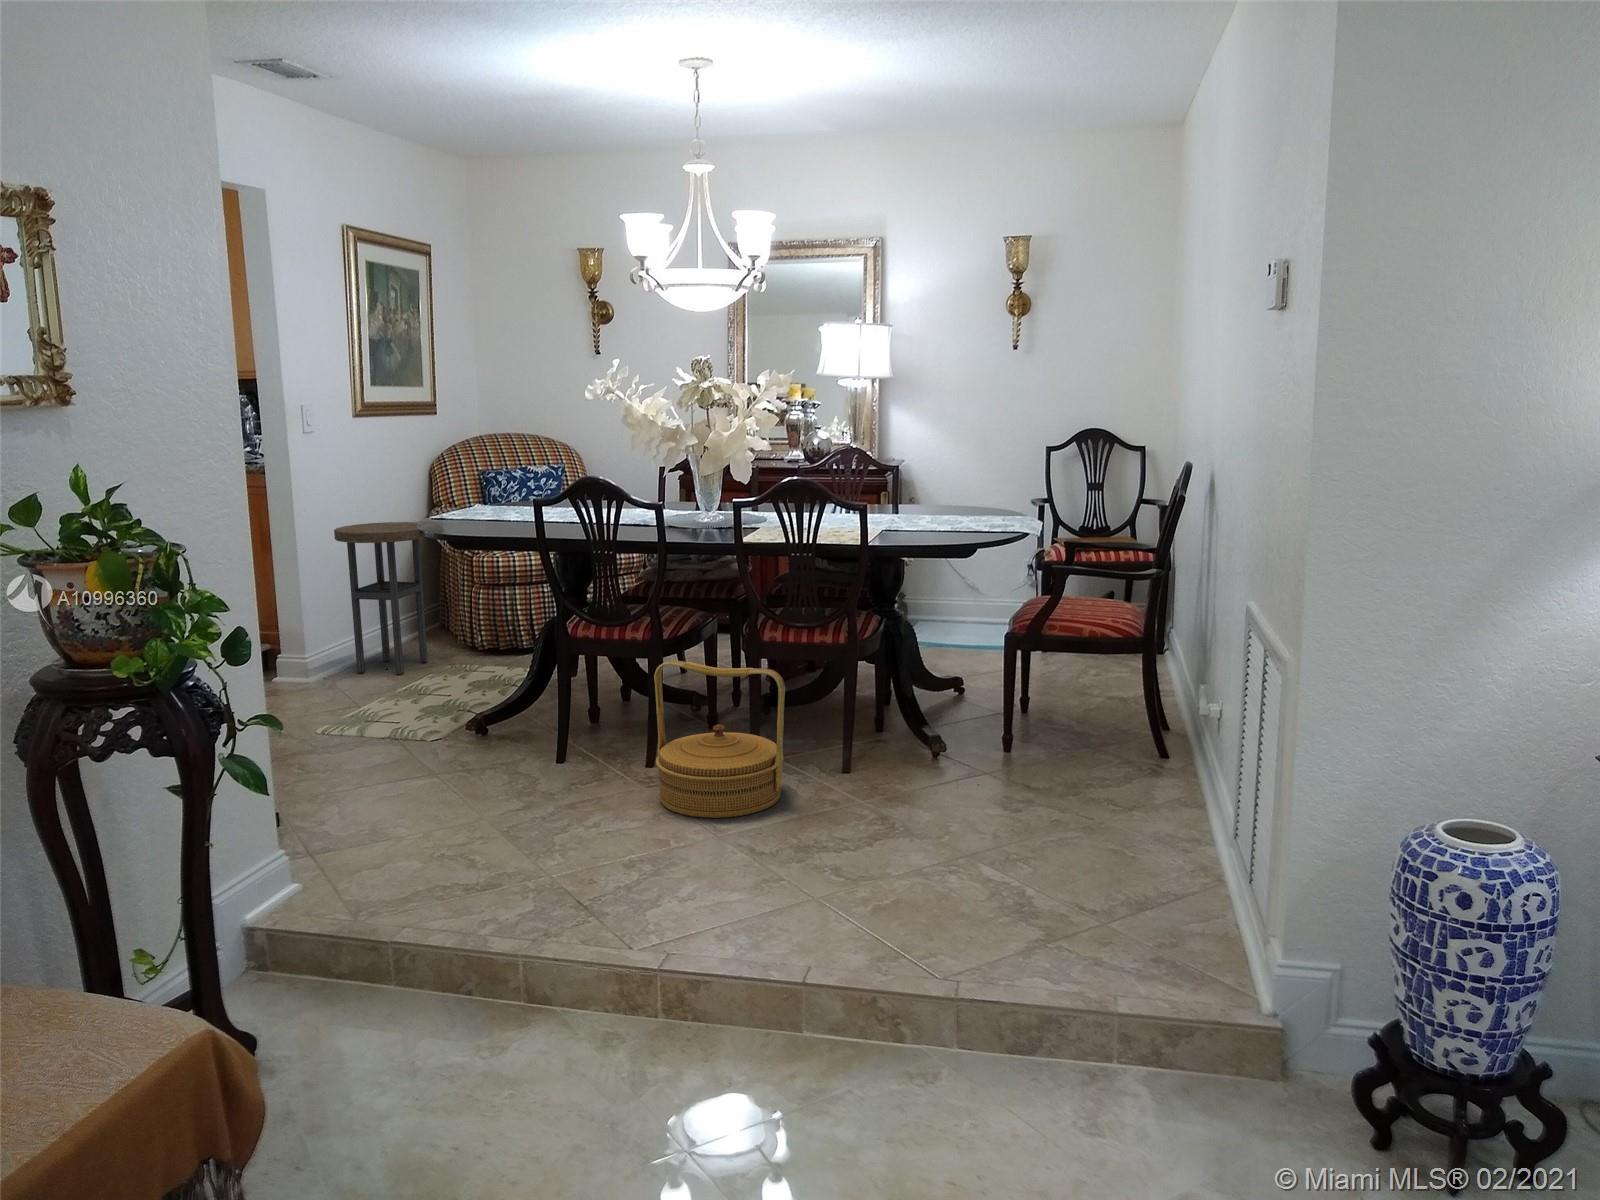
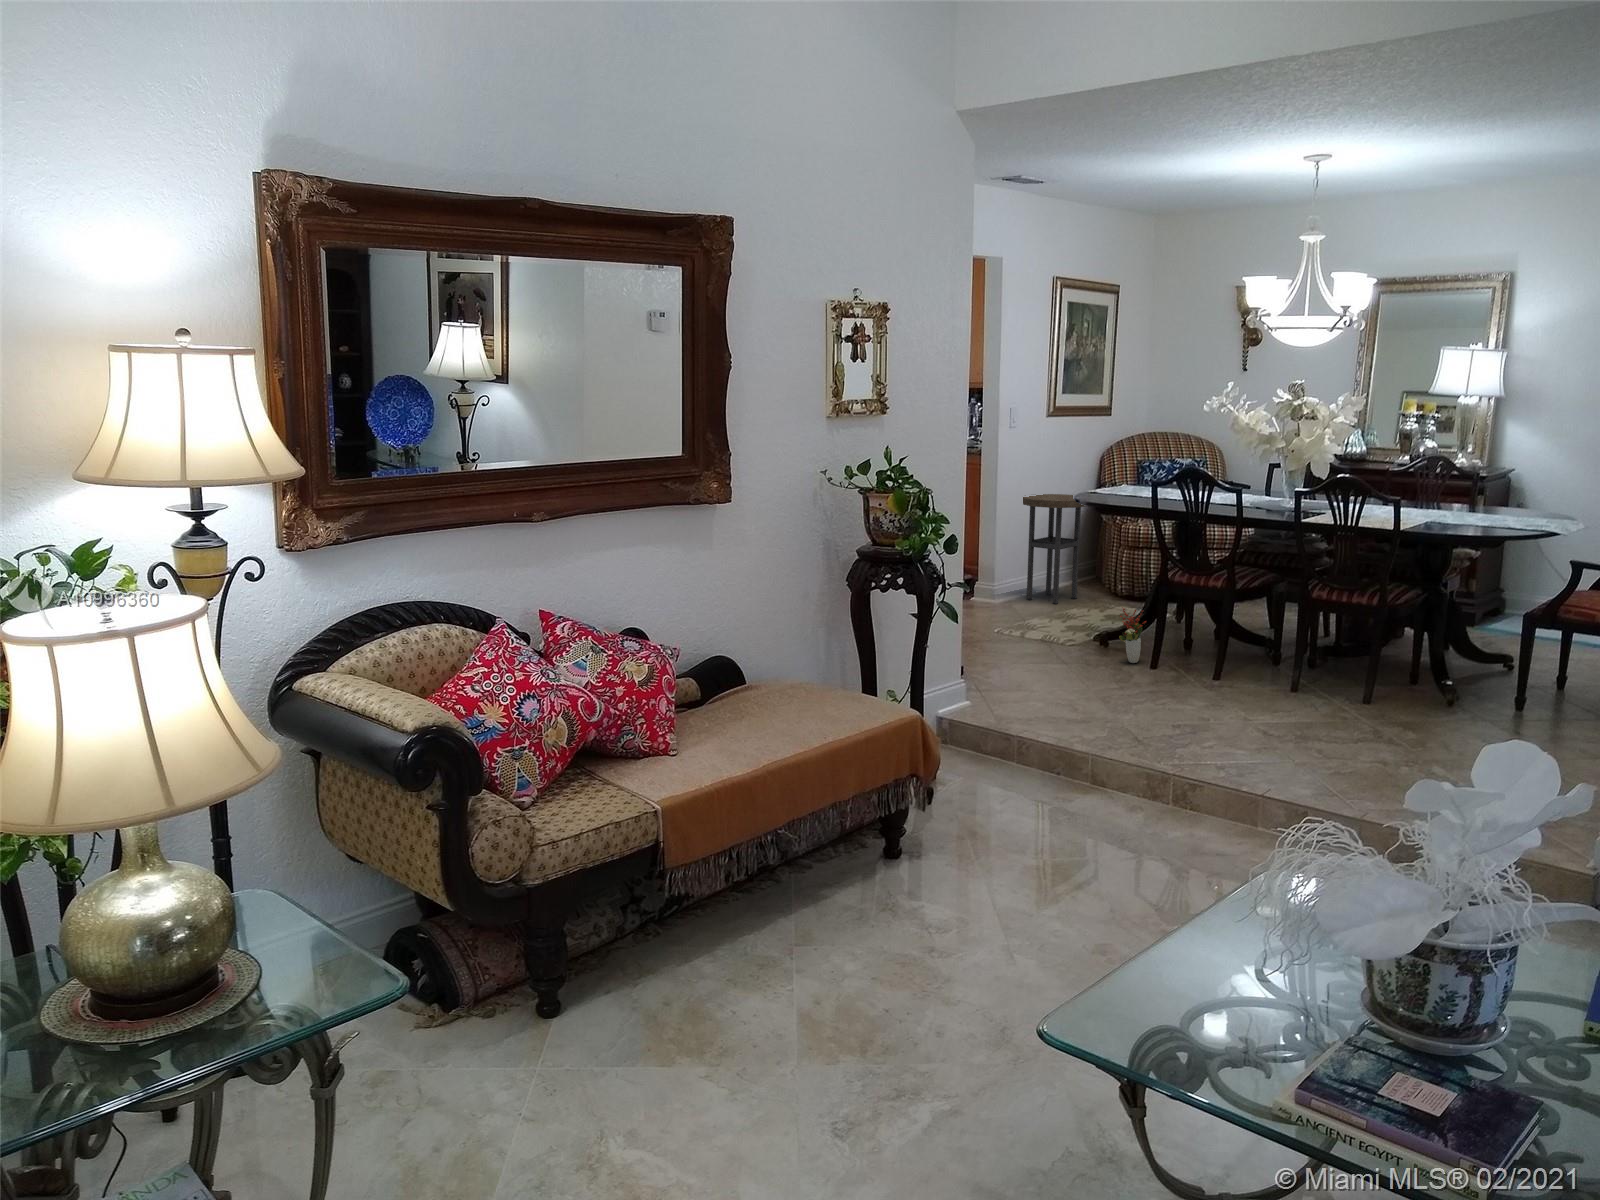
woven basket: present [654,660,785,818] -> none [1211,602,1316,718]
decorative plant: none [508,679,546,756] -> present [1119,608,1146,663]

